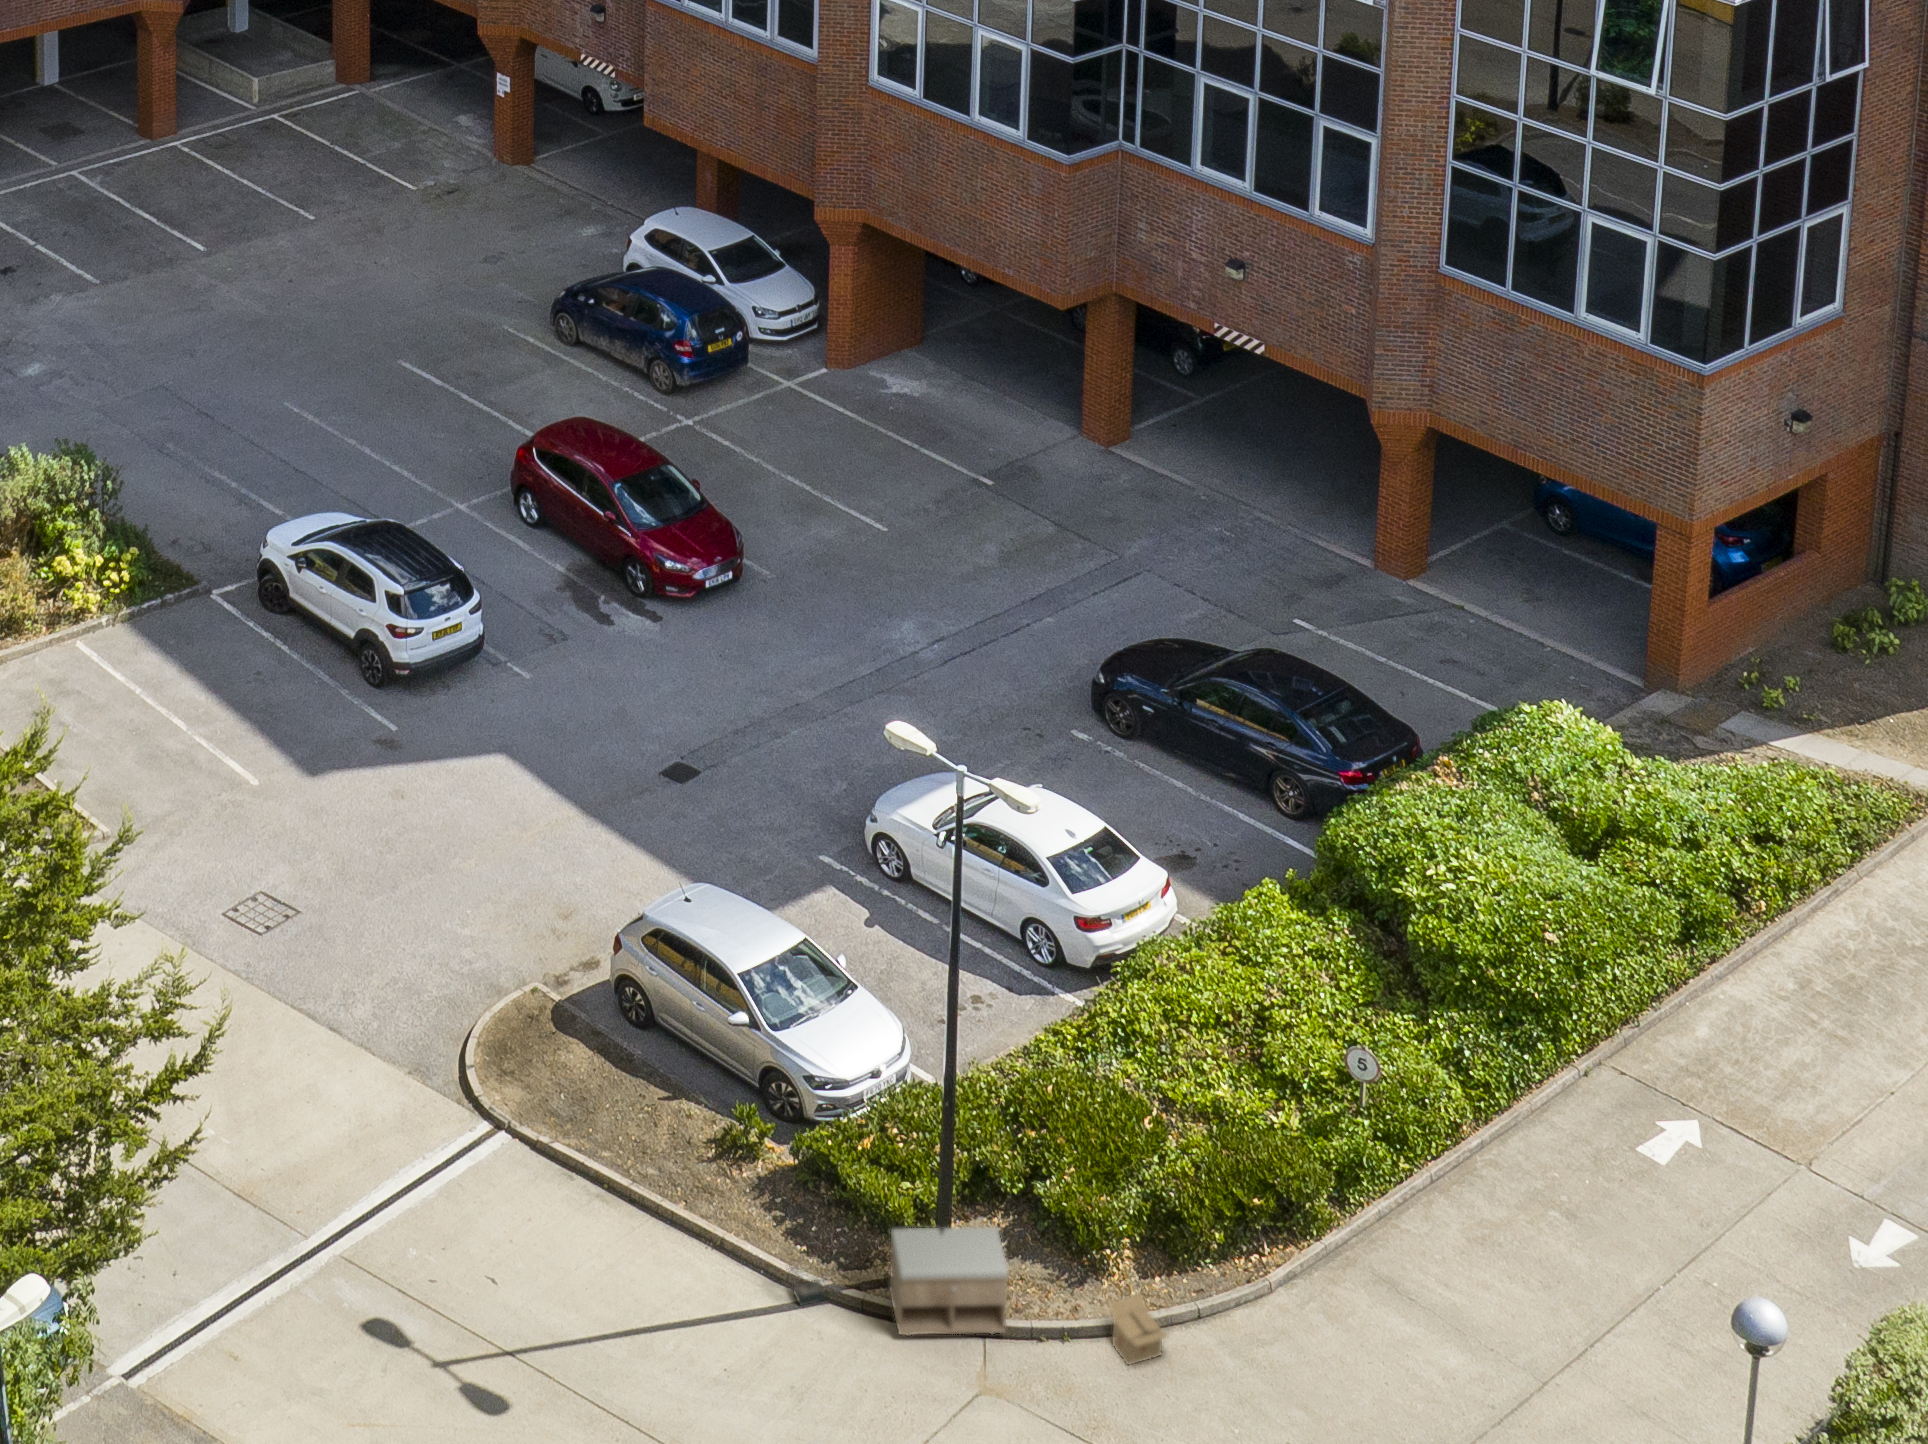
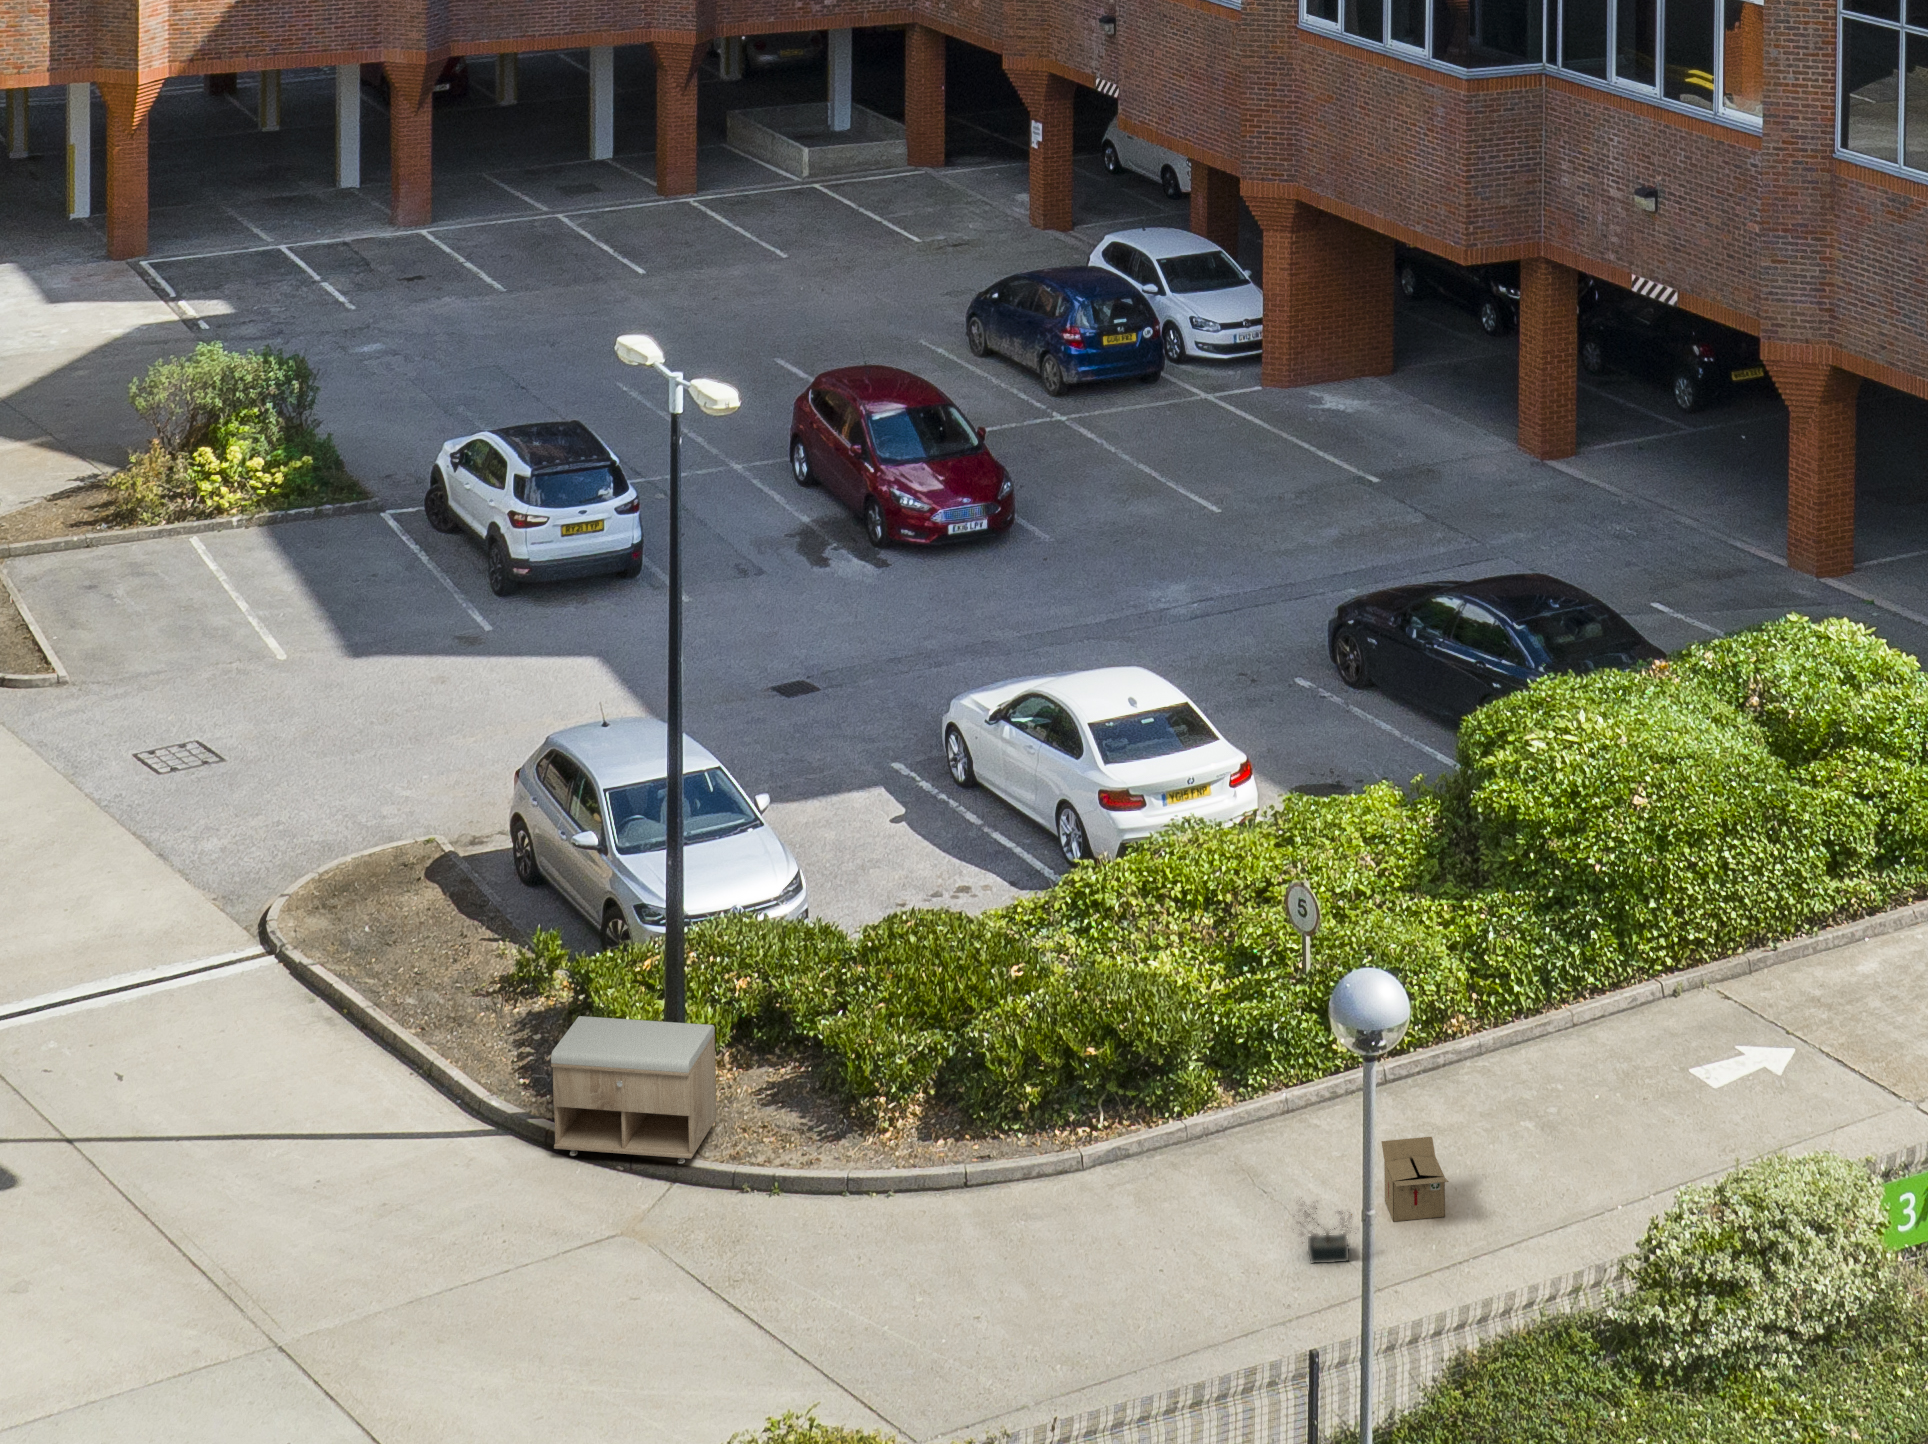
decorative plant: present [786,1266,825,1305] -> present [1294,1203,1356,1263]
cardboard box: present [1110,1295,1168,1364] -> present [1382,1137,1448,1222]

